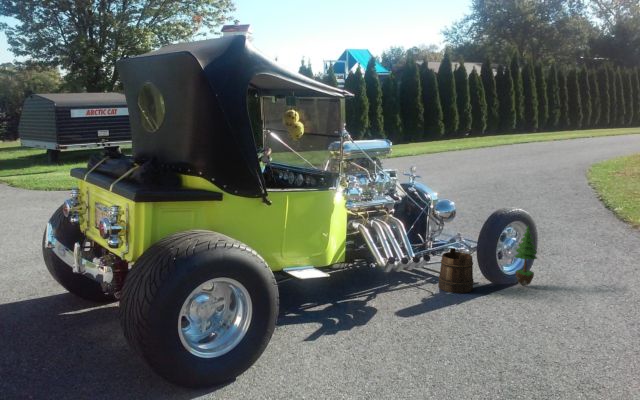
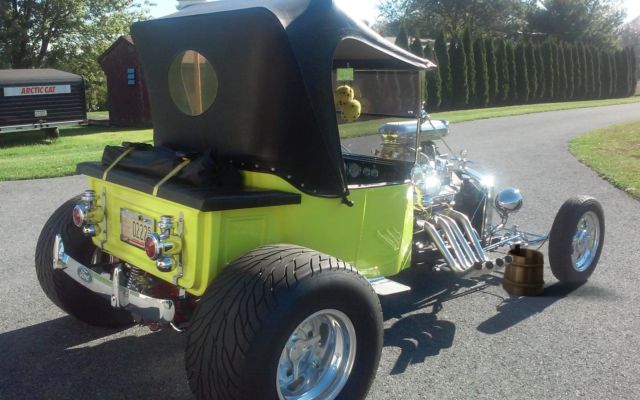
potted tree: present [514,226,537,286] -> none [584,216,612,284]

